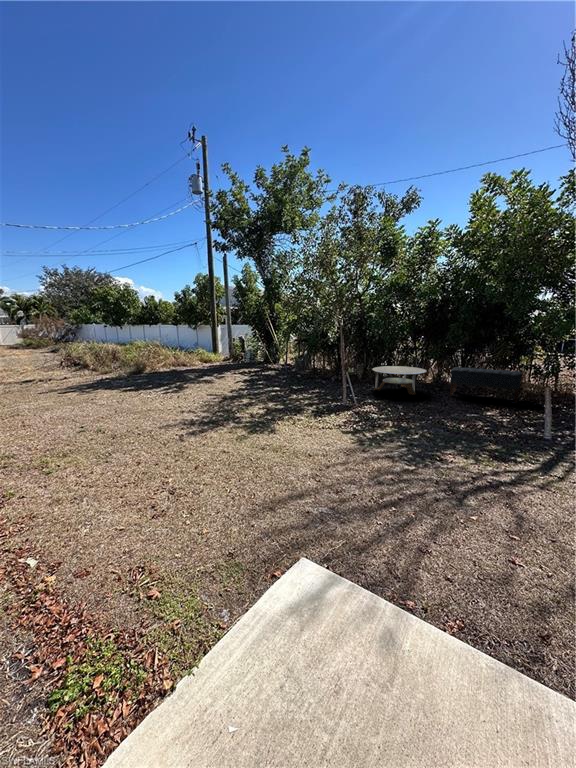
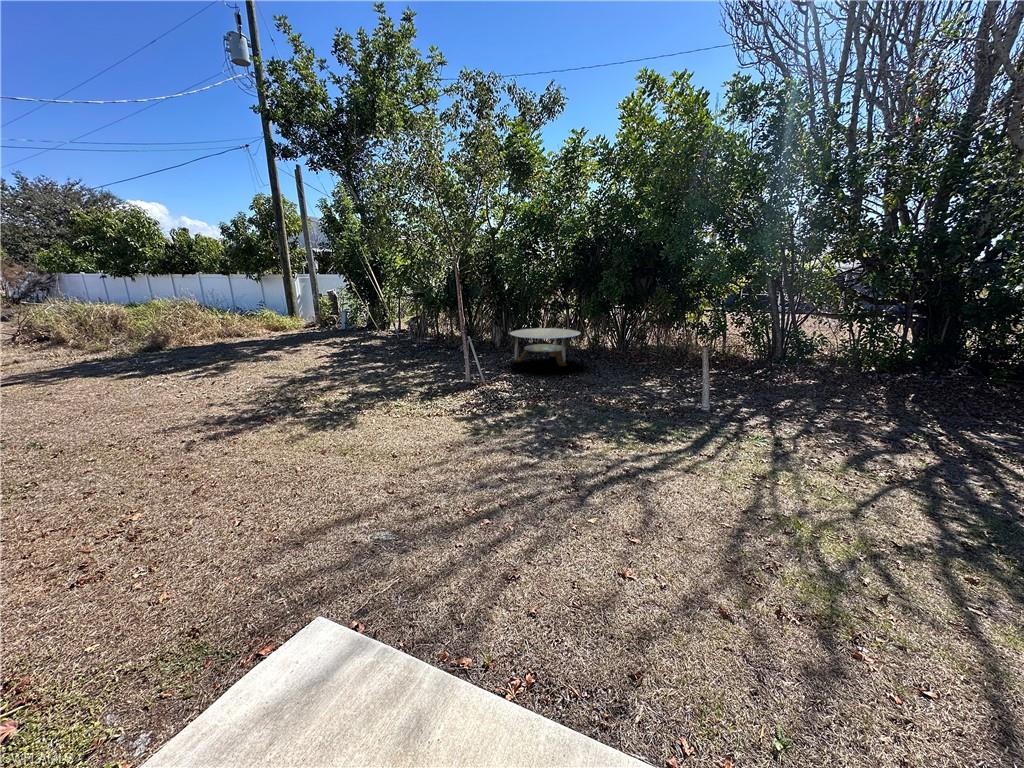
bench: present [450,367,522,403] -> none [609,327,695,371]

